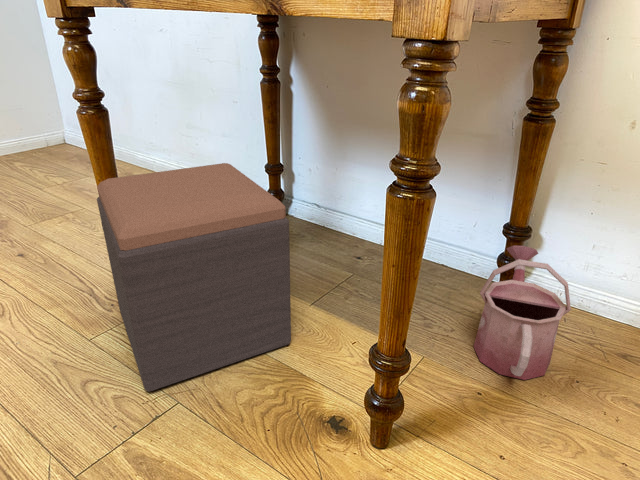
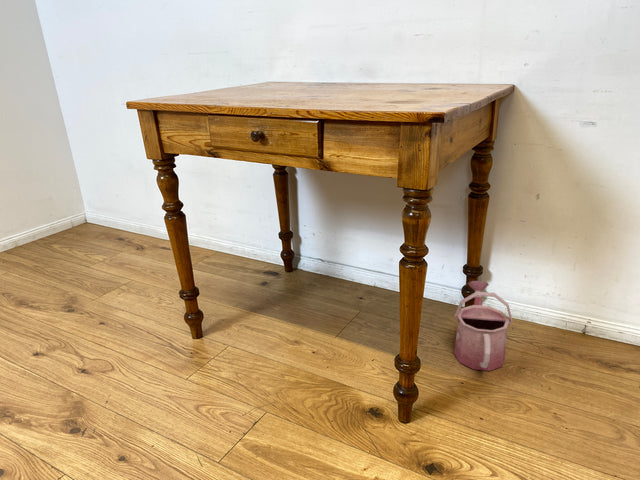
footstool: present [97,163,291,392] -> none [188,243,330,408]

